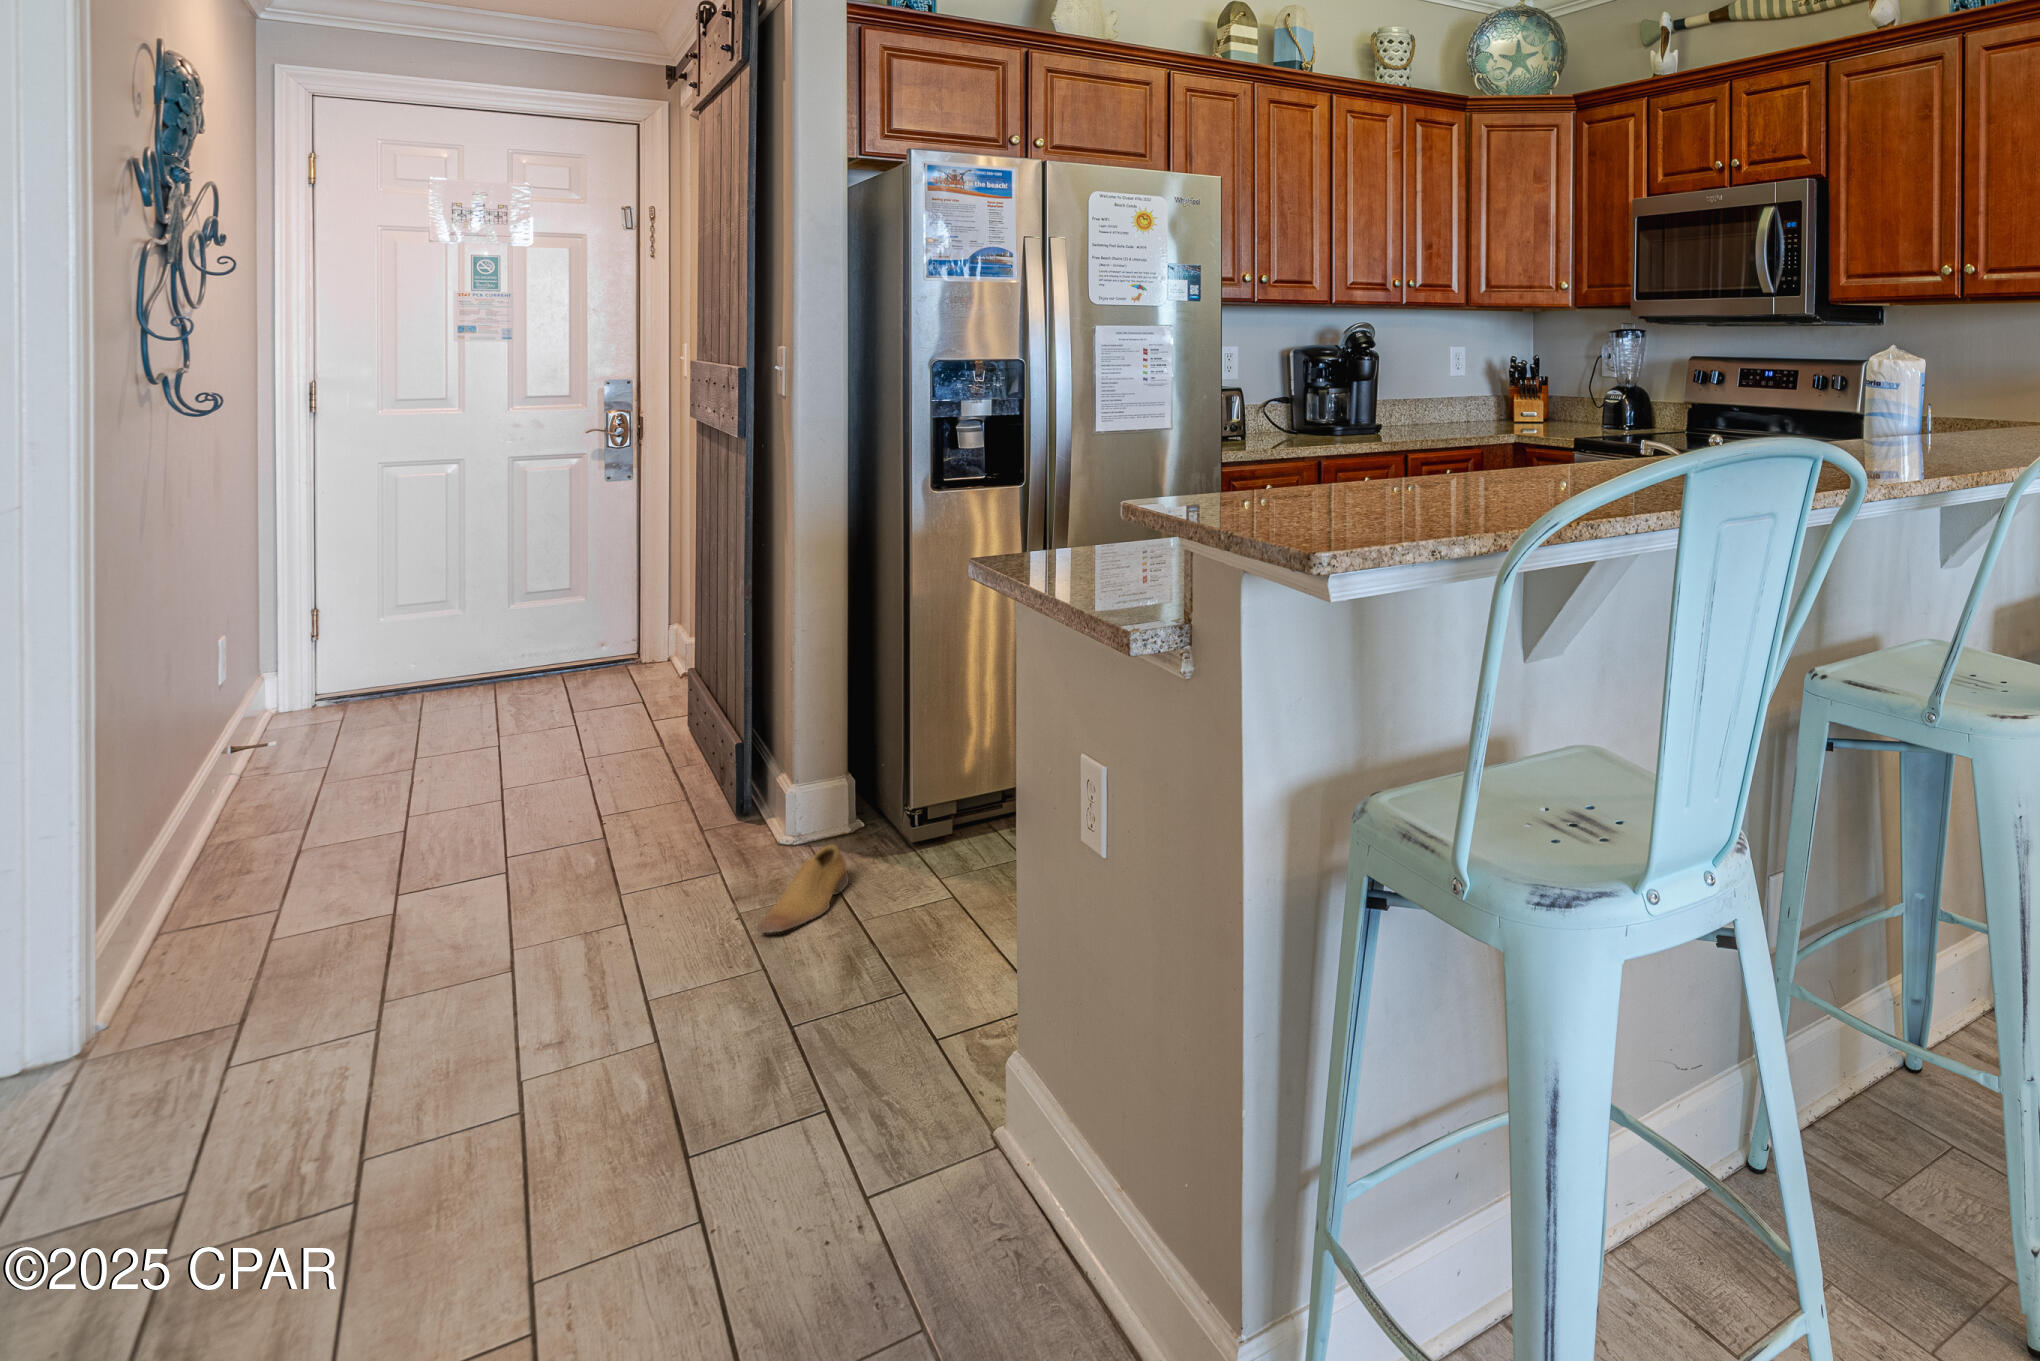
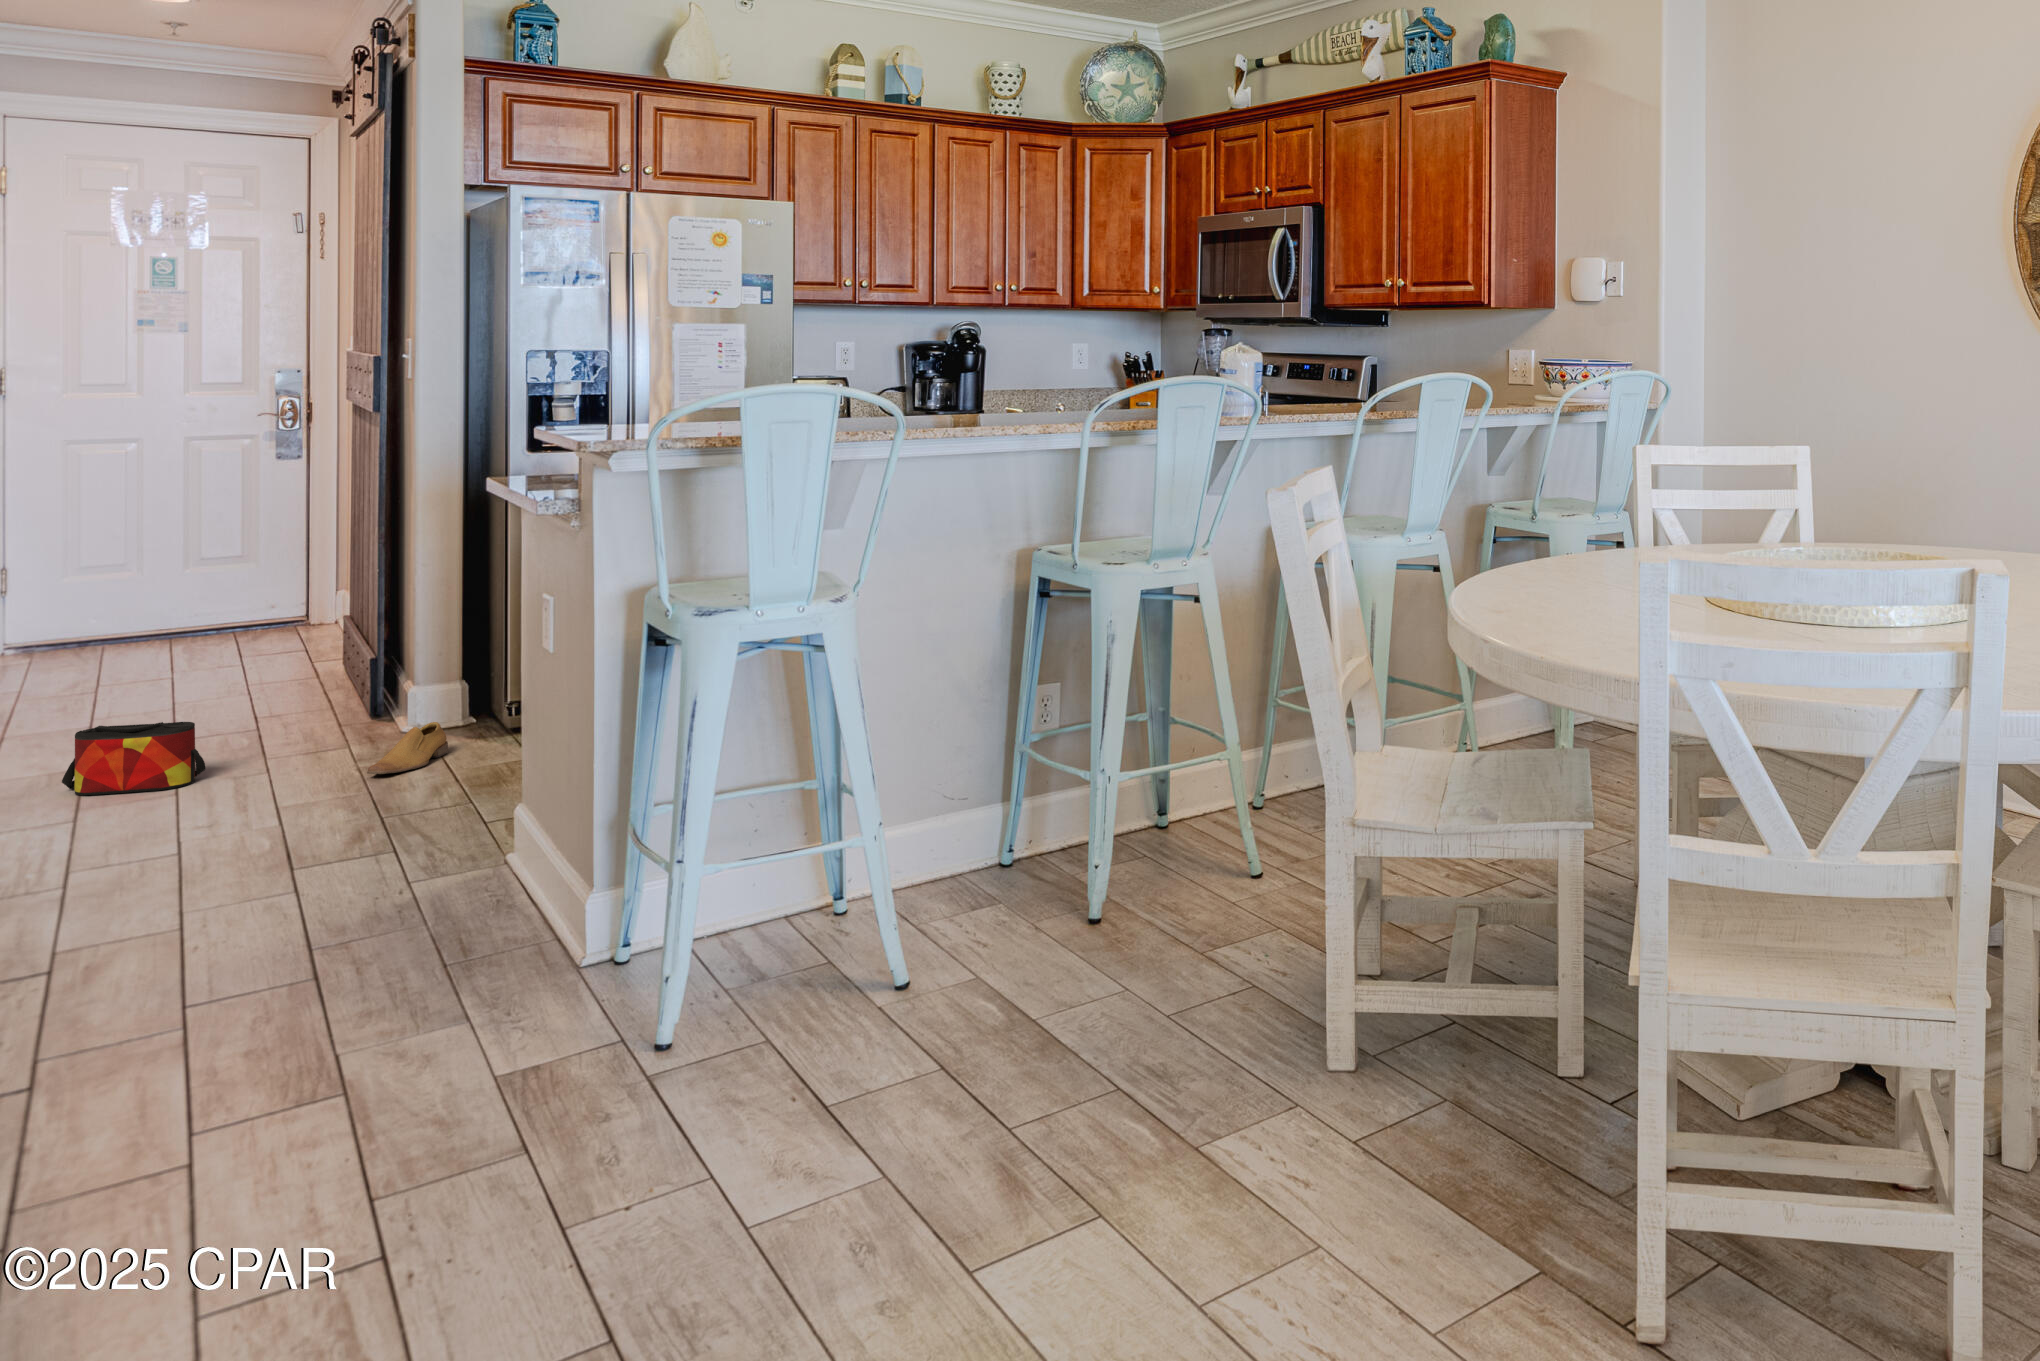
bag: none [363,860,549,972] -> present [62,722,205,795]

